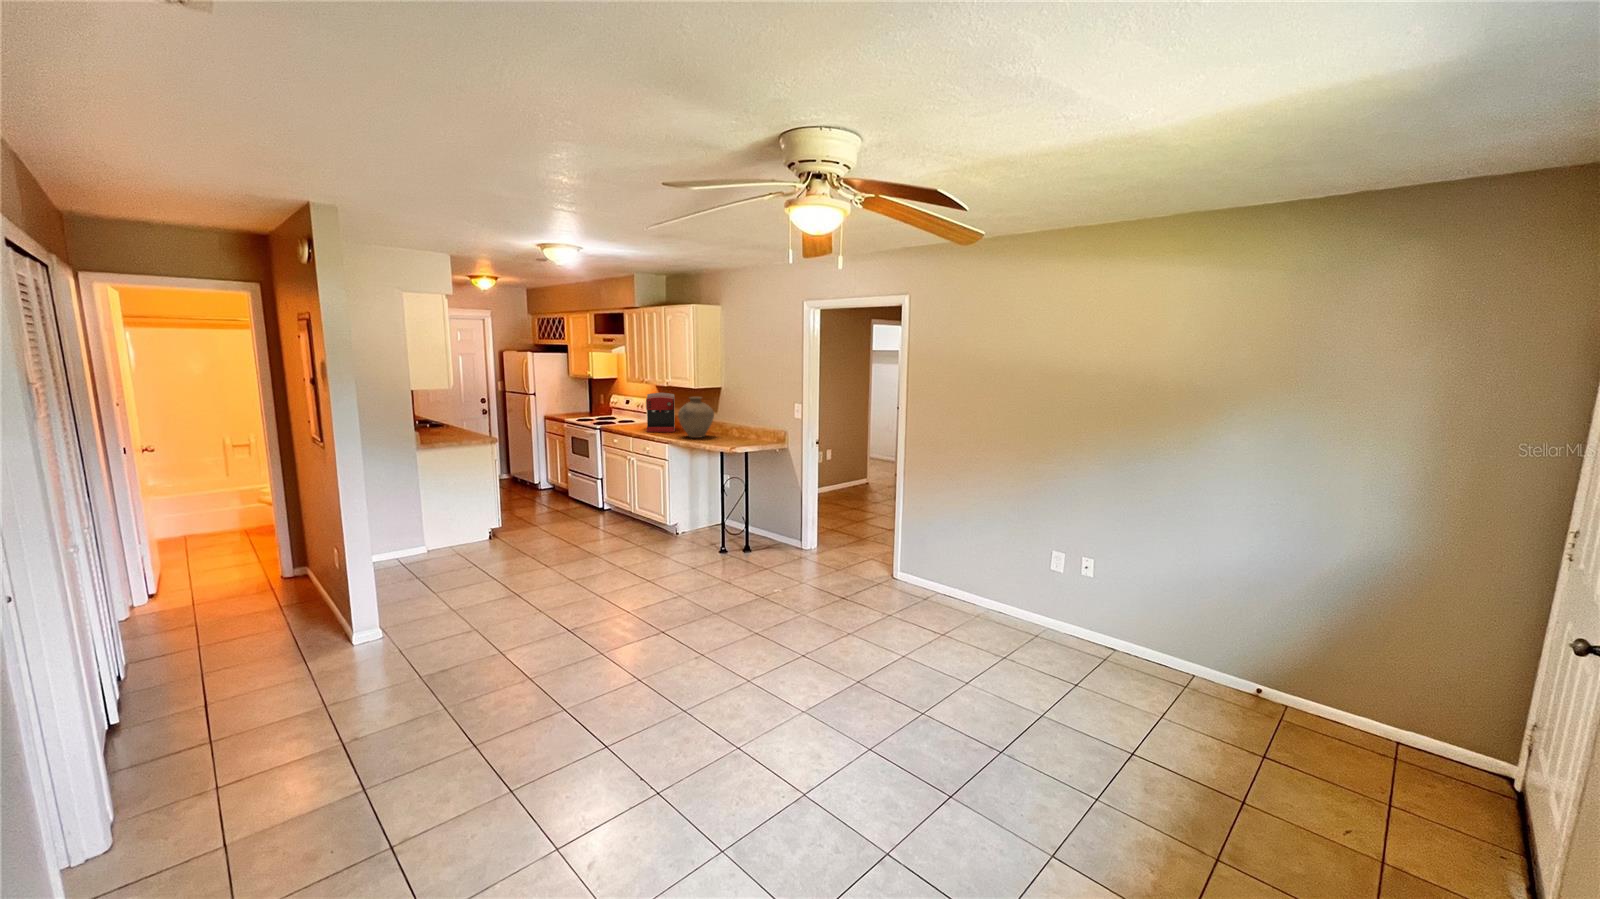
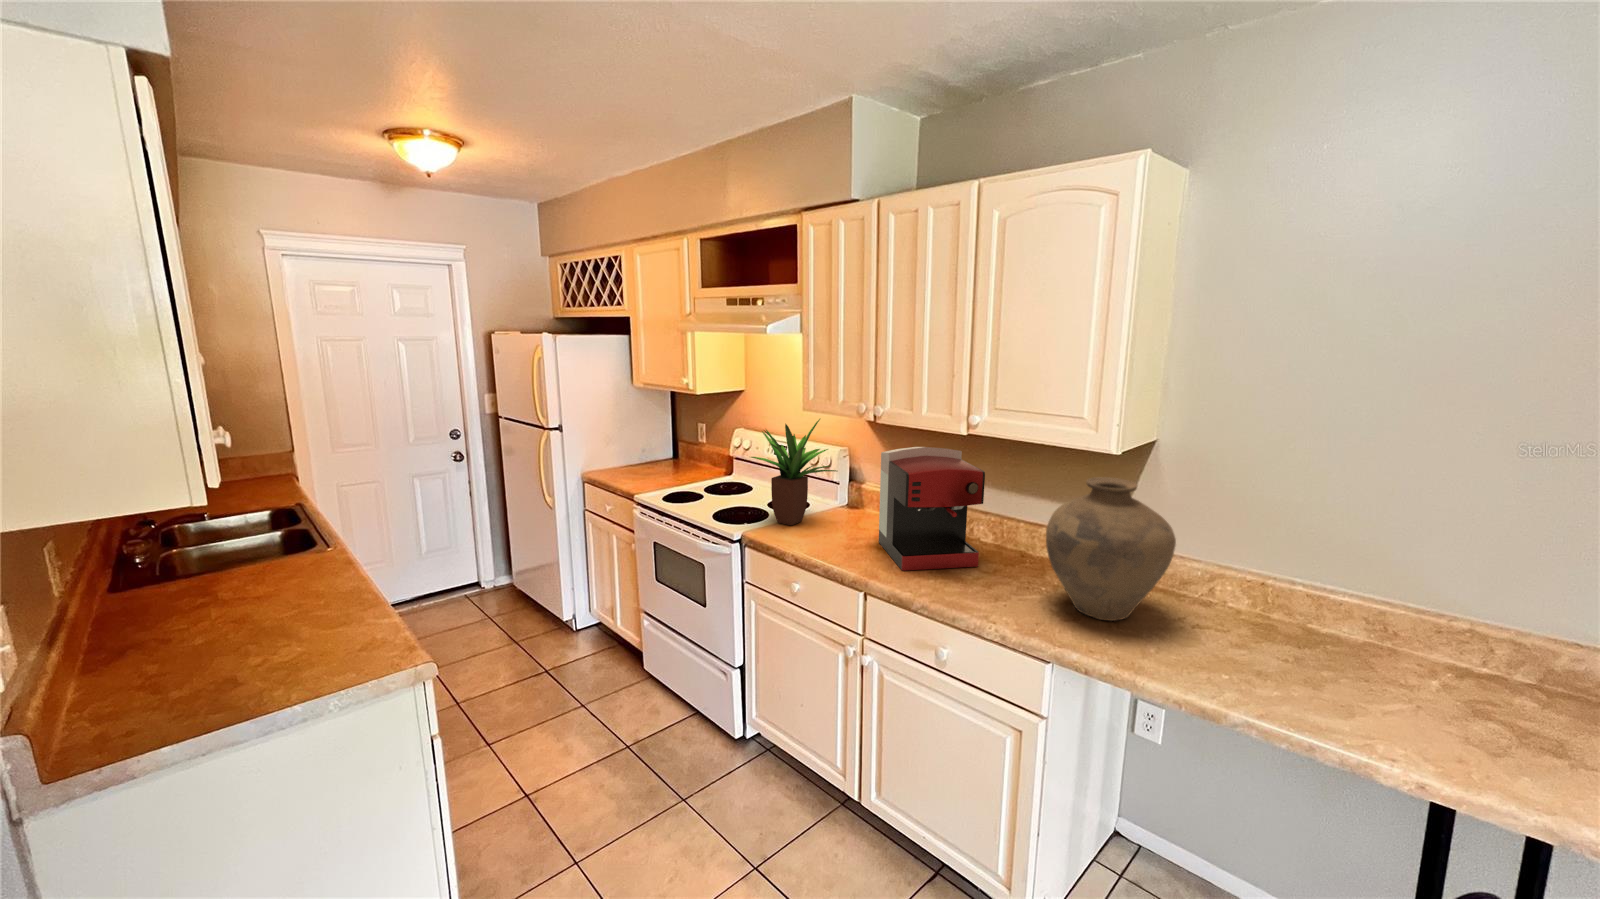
potted plant: none [604,385,640,425] -> present [751,419,836,525]

